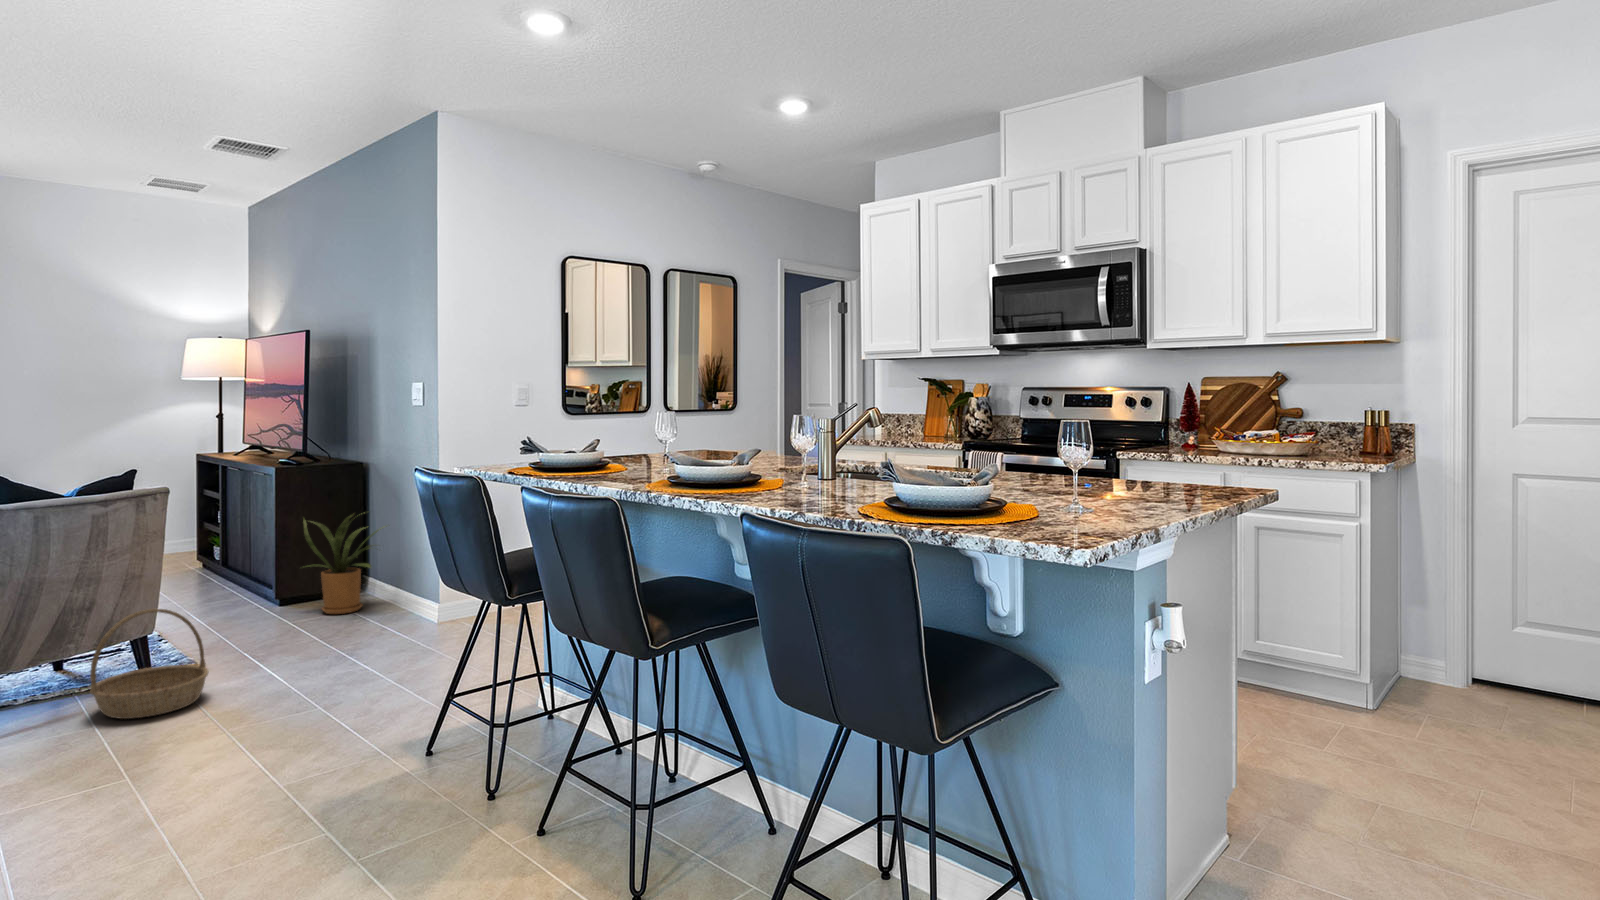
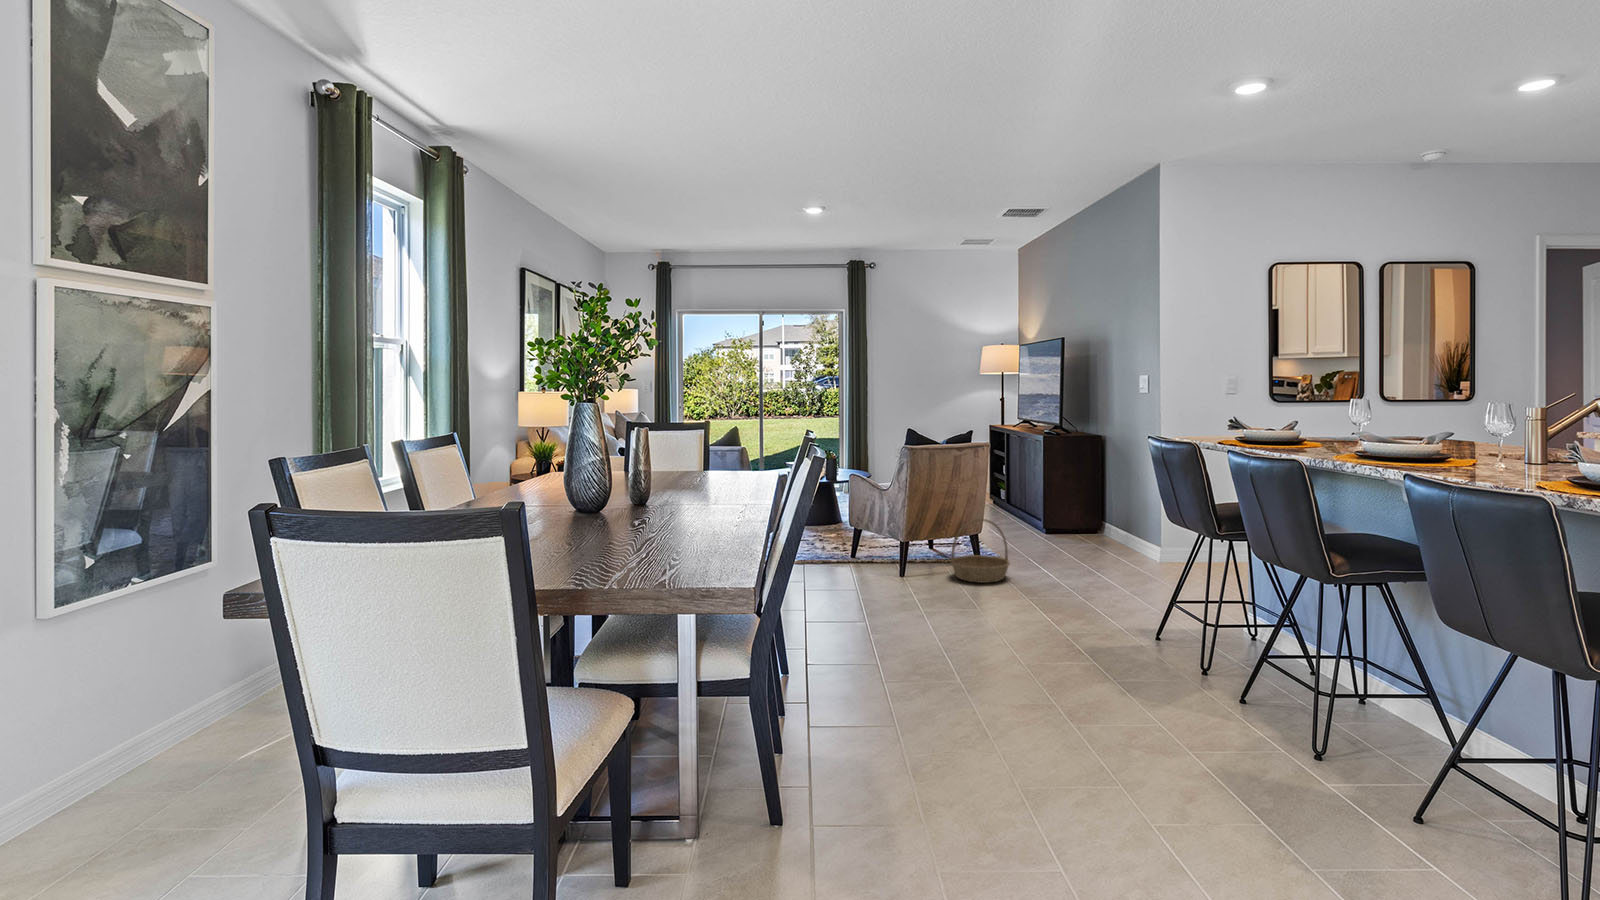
house plant: present [303,515,379,614] -> none [1057,472,1125,544]

